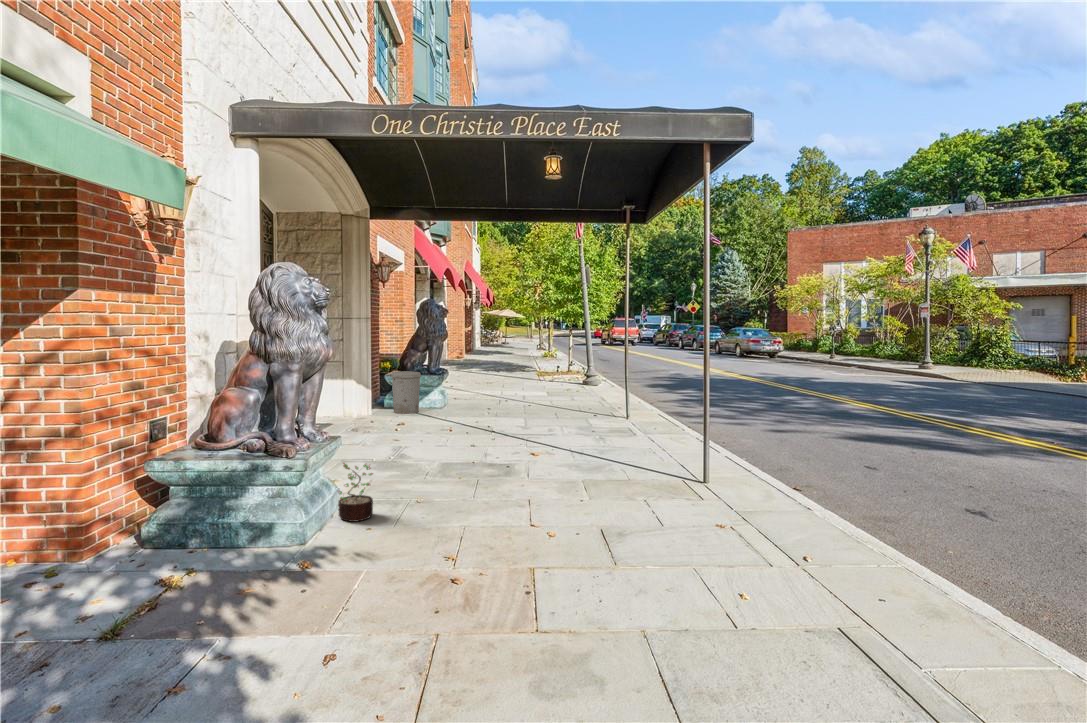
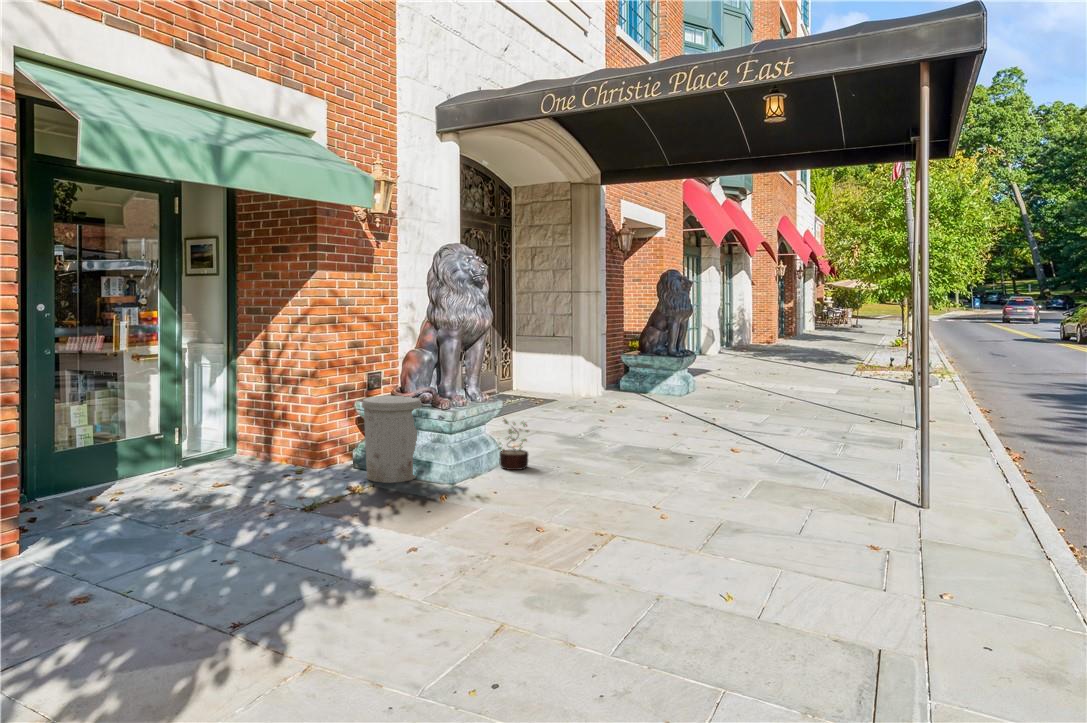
trash can: present [391,371,421,414] -> present [362,396,421,483]

